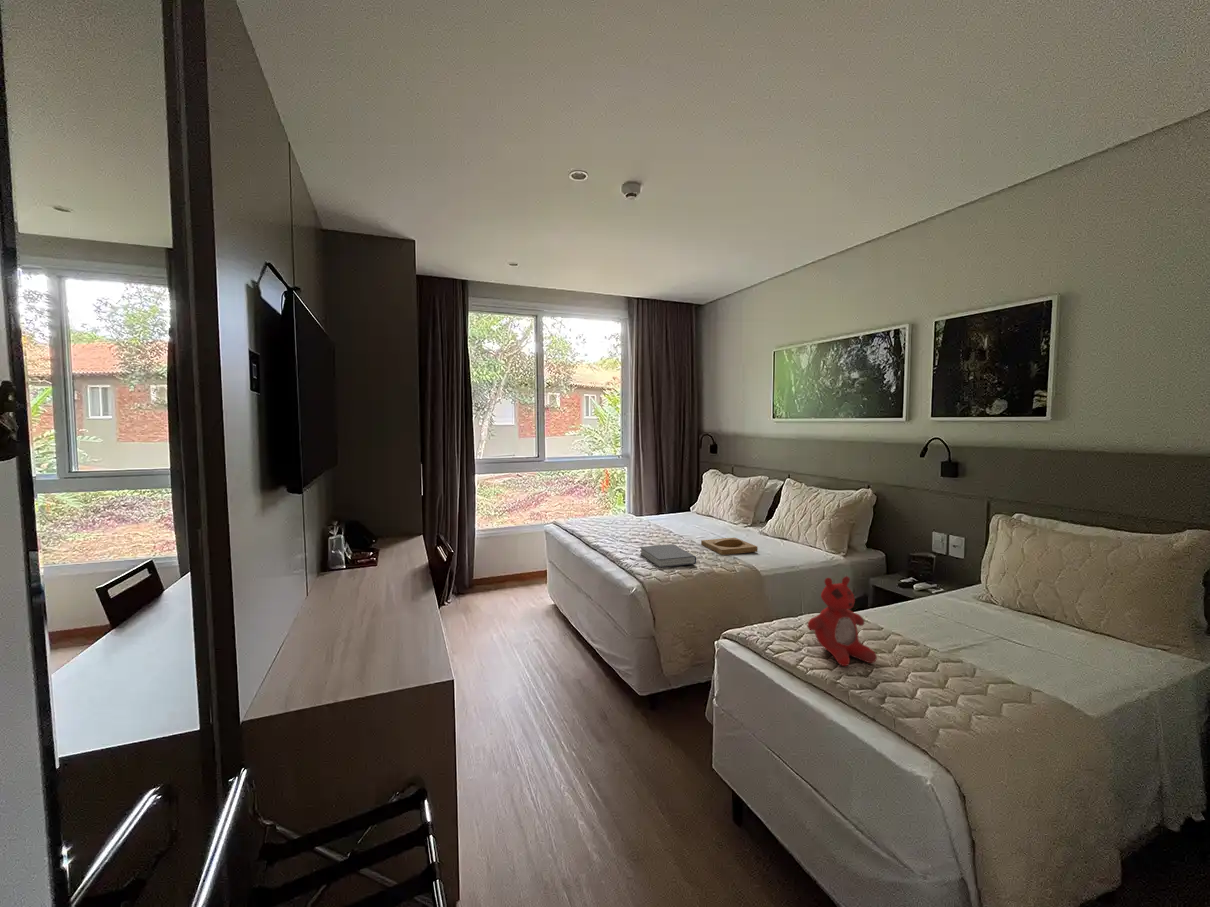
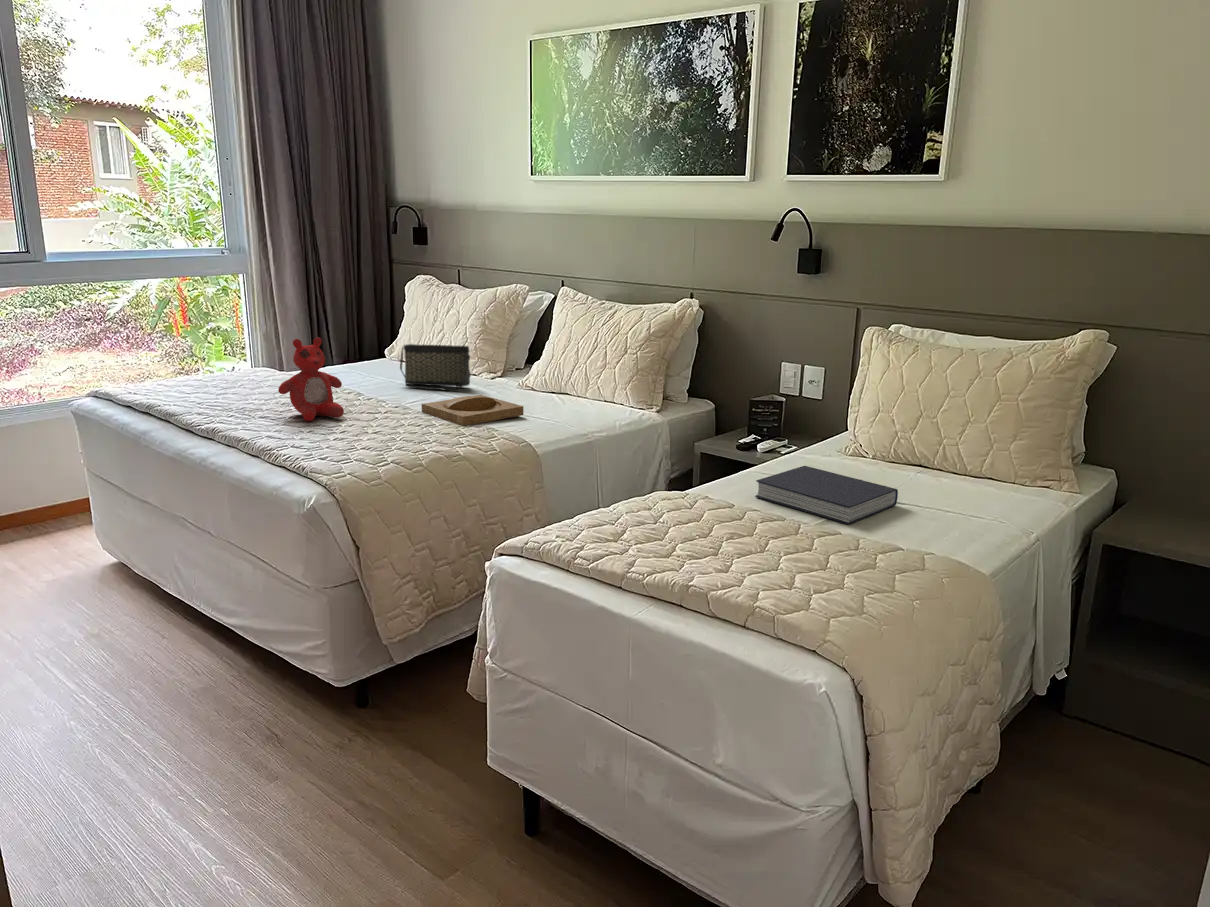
handbag: none [694,507,732,533] -> present [400,344,471,390]
book: present [640,544,696,568] -> present [755,466,898,524]
stuffed bear: present [807,576,877,666] -> present [278,337,344,421]

